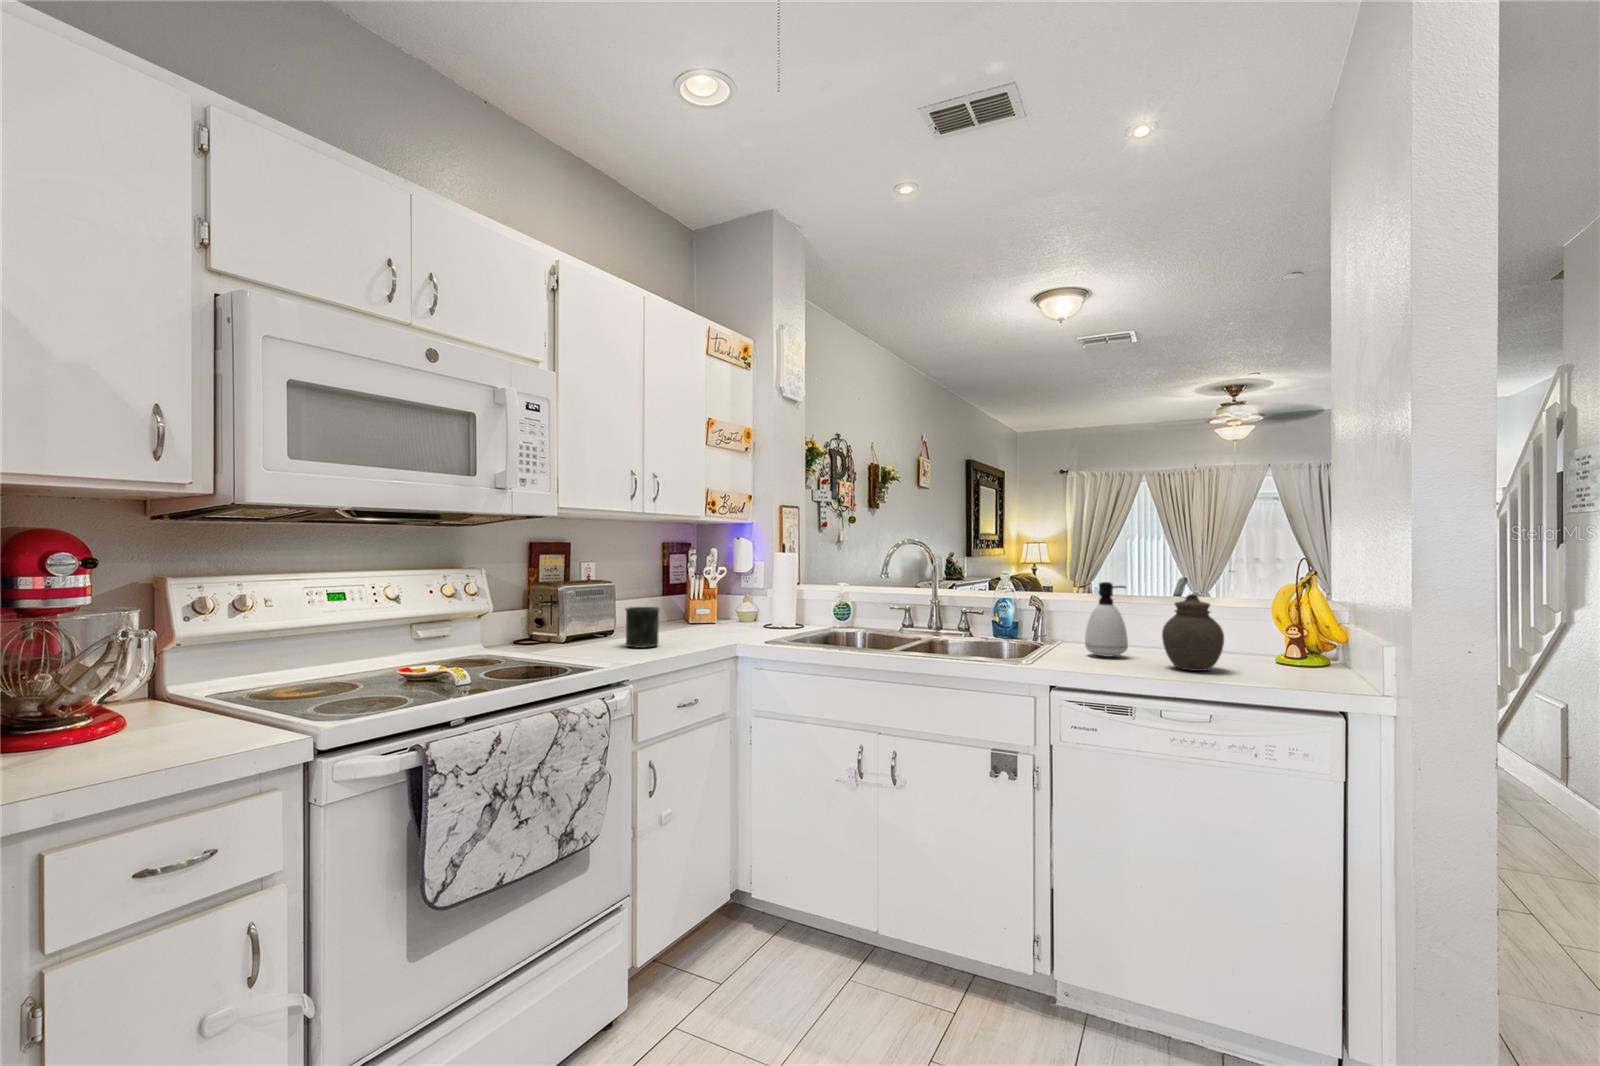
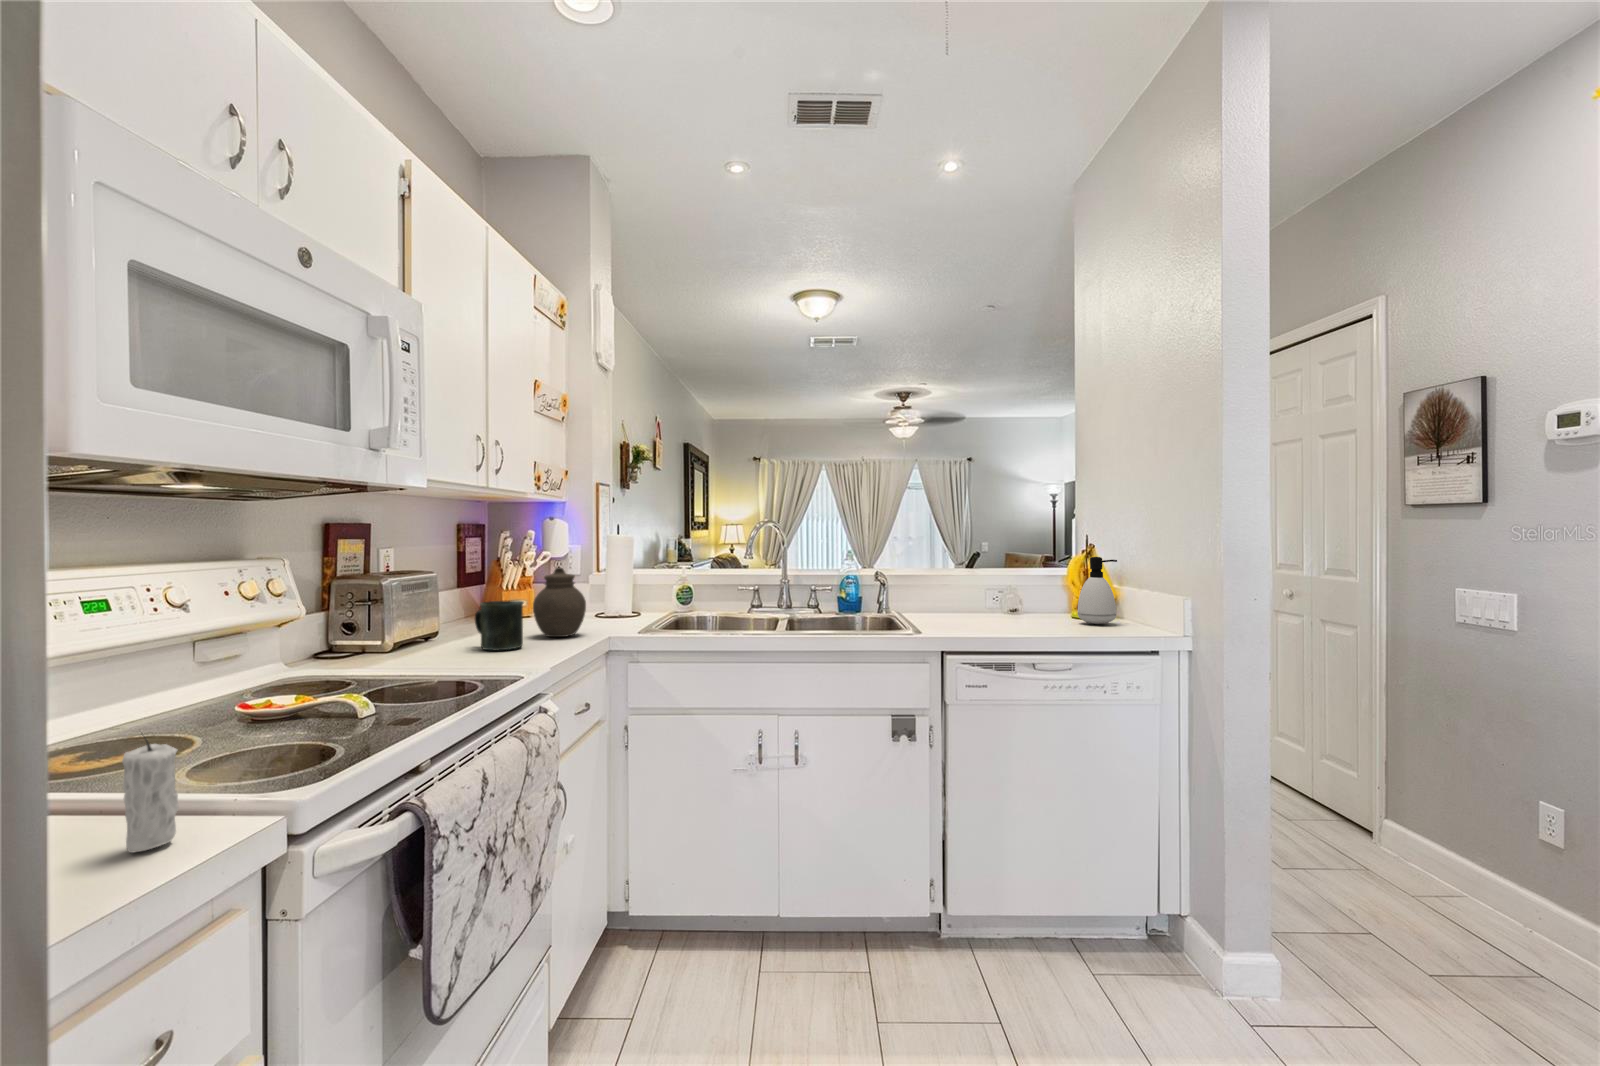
soap dispenser: present [1085,582,1128,656] -> present [1078,557,1117,624]
jar: present [1162,594,1224,671] -> present [533,567,586,637]
candle: none [218,669,250,742] -> present [122,735,179,853]

